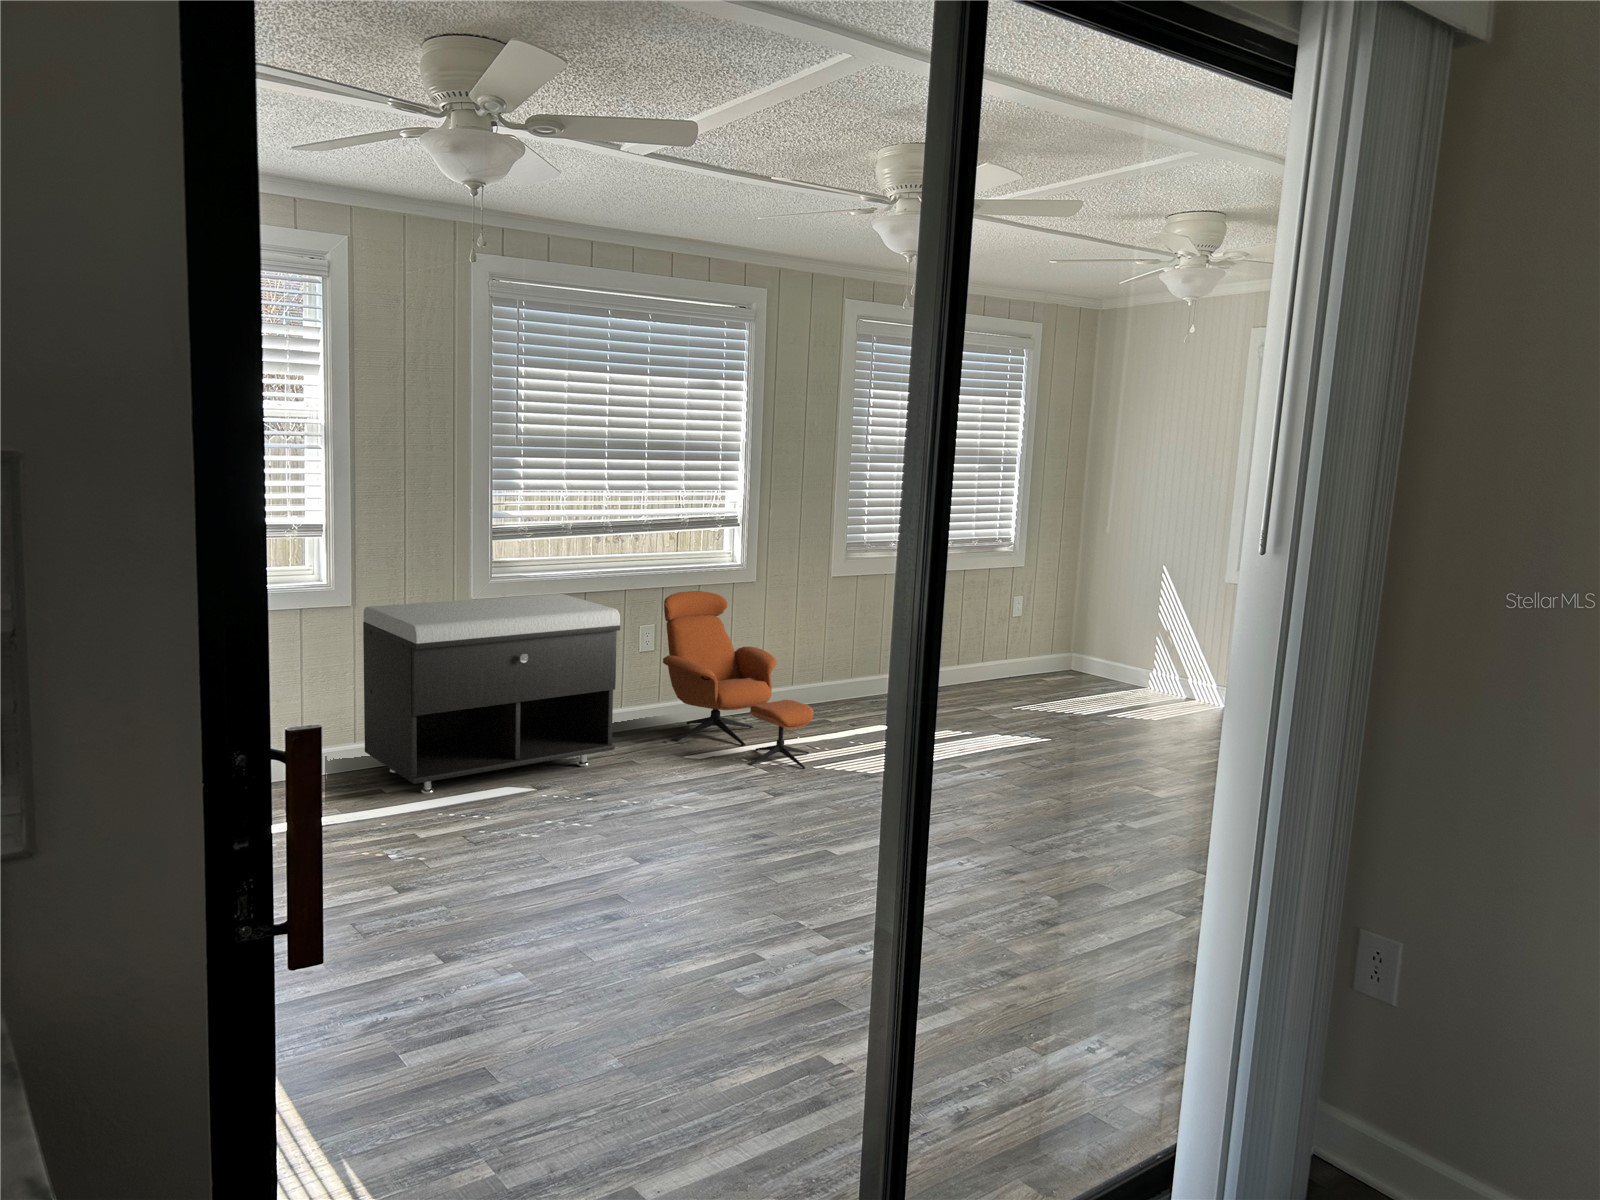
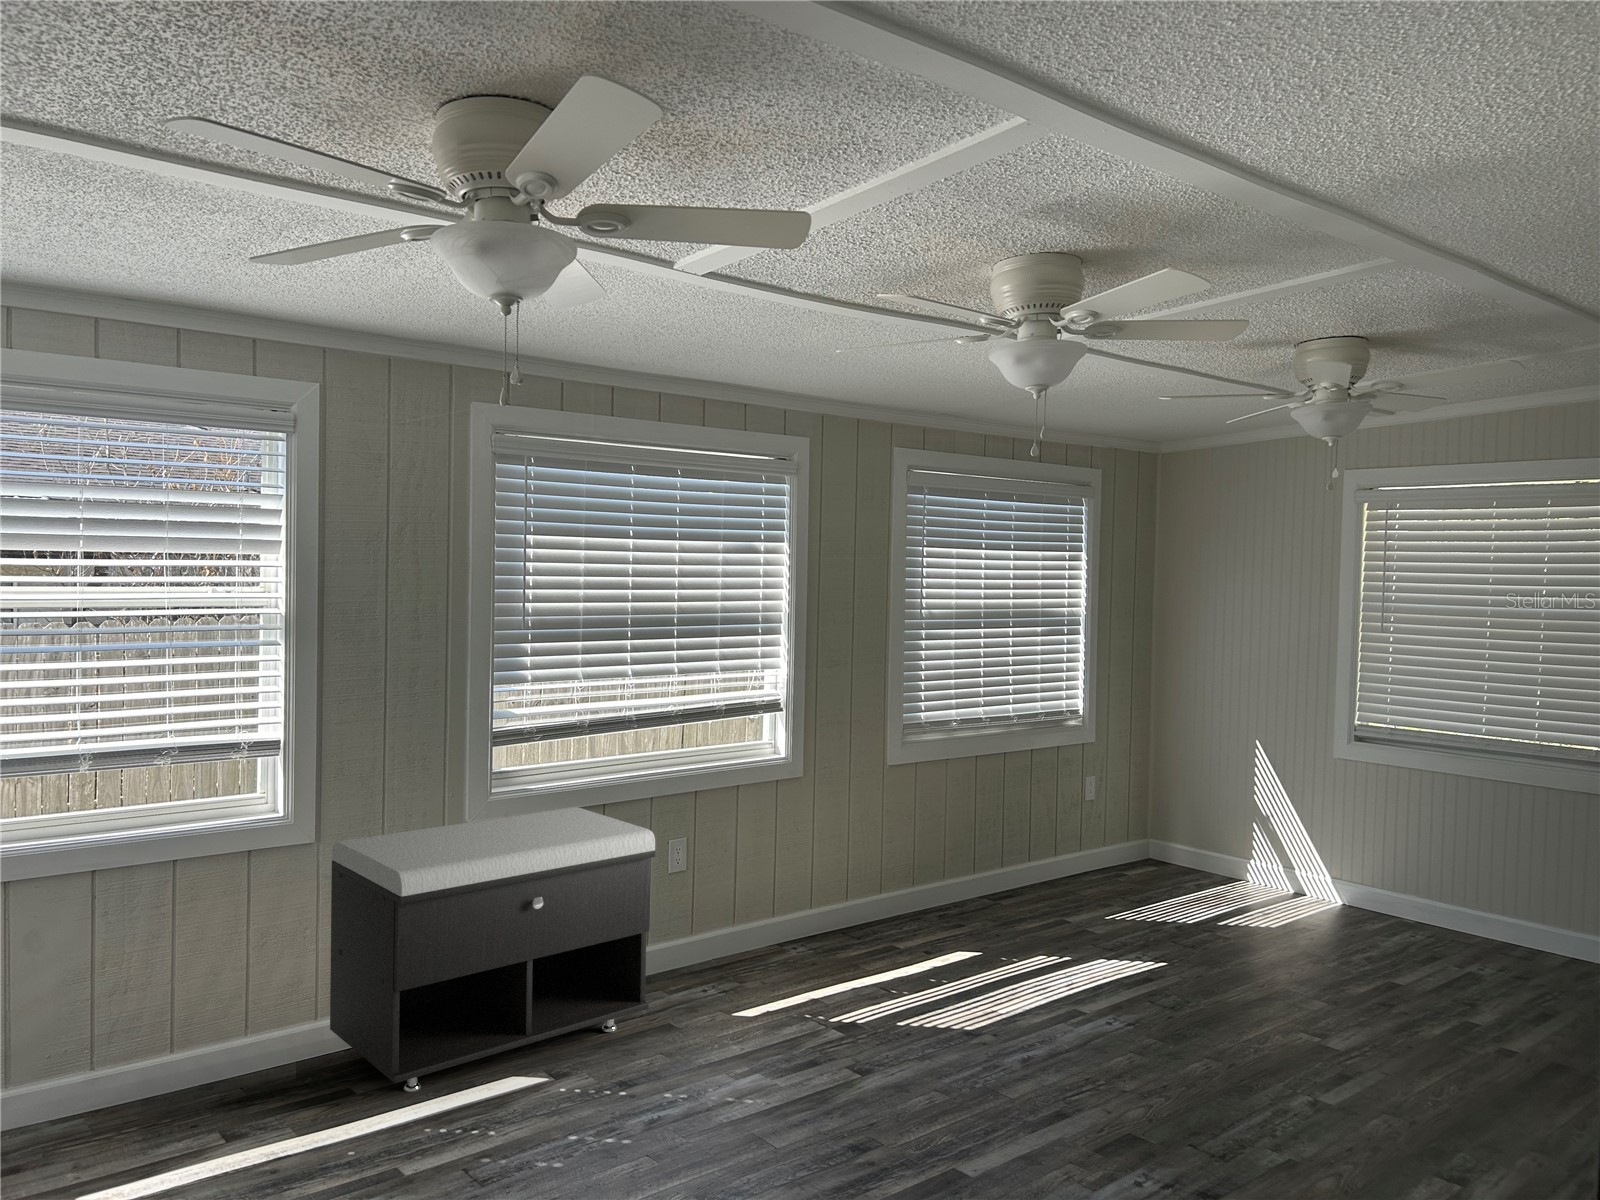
lounge chair: present [663,591,814,769] -> none [698,792,891,1021]

